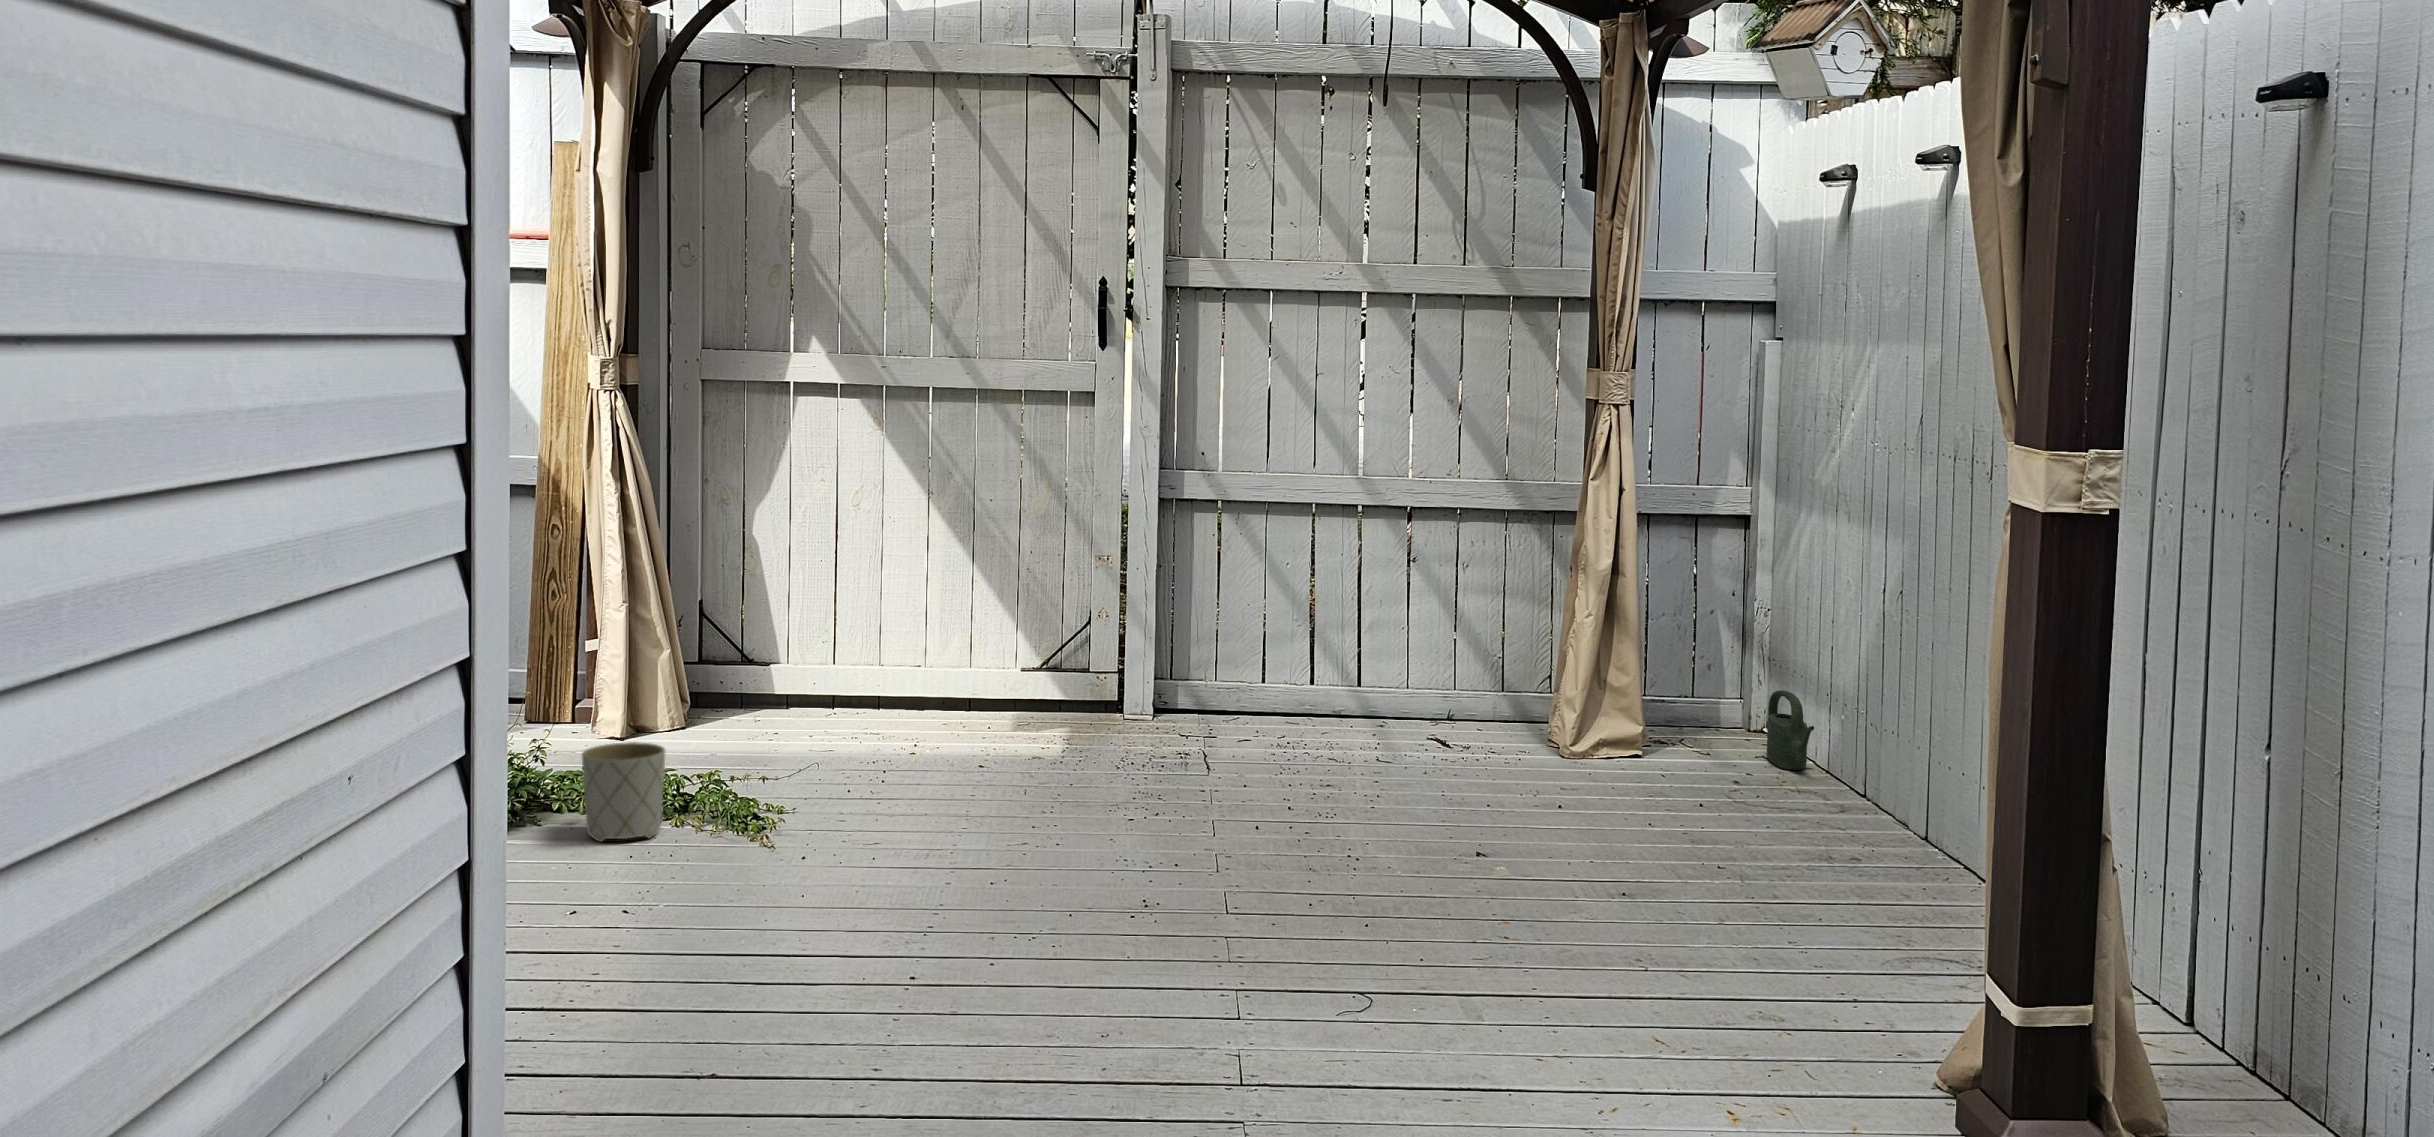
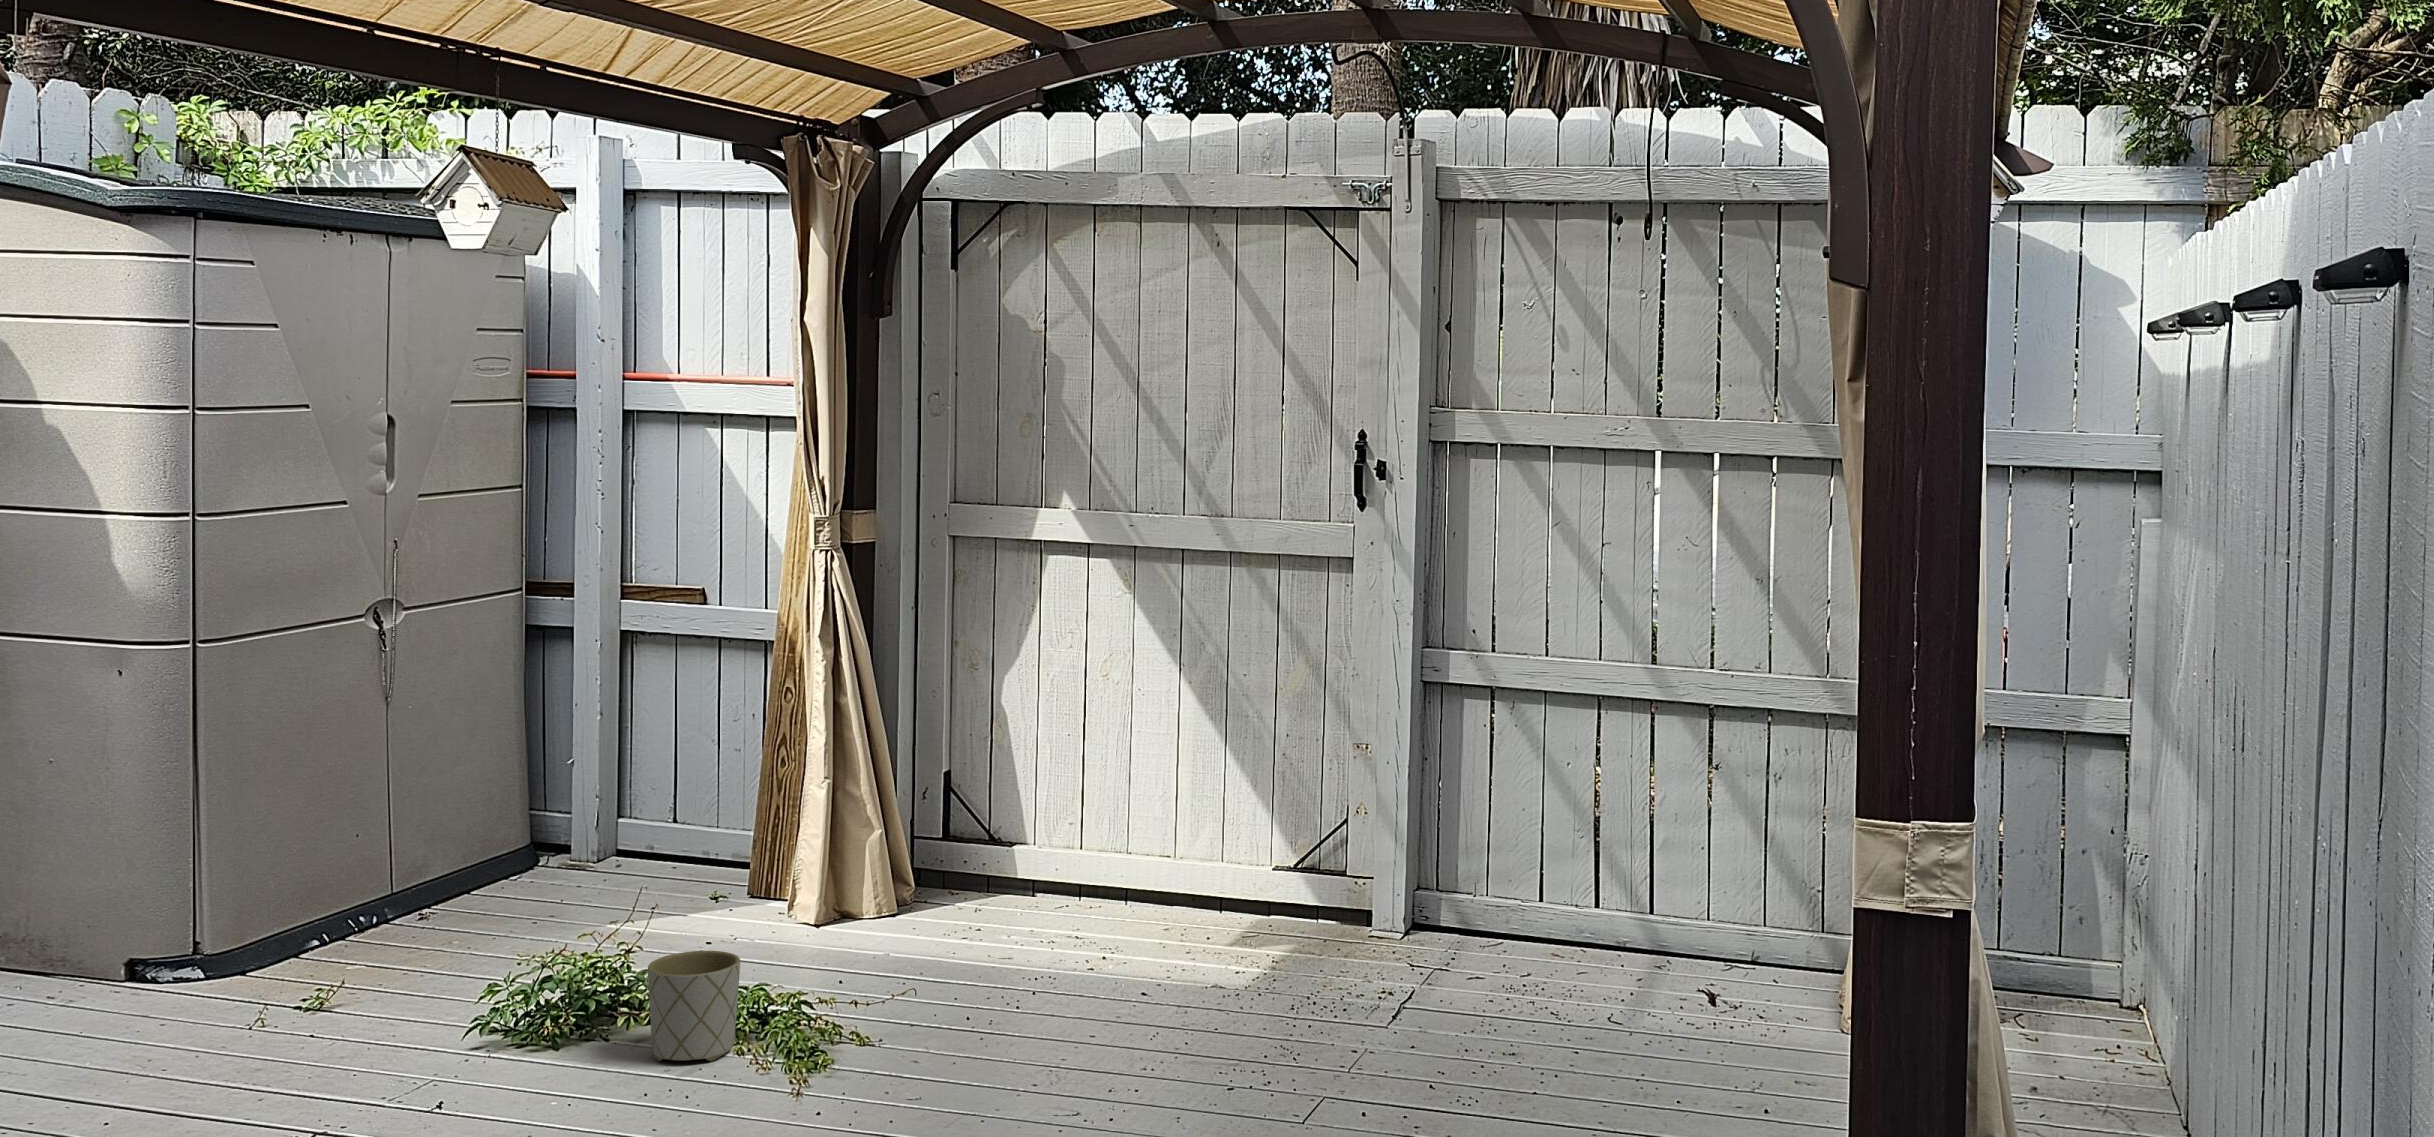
watering can: present [1767,690,1814,770] -> none [2110,972,2153,1079]

